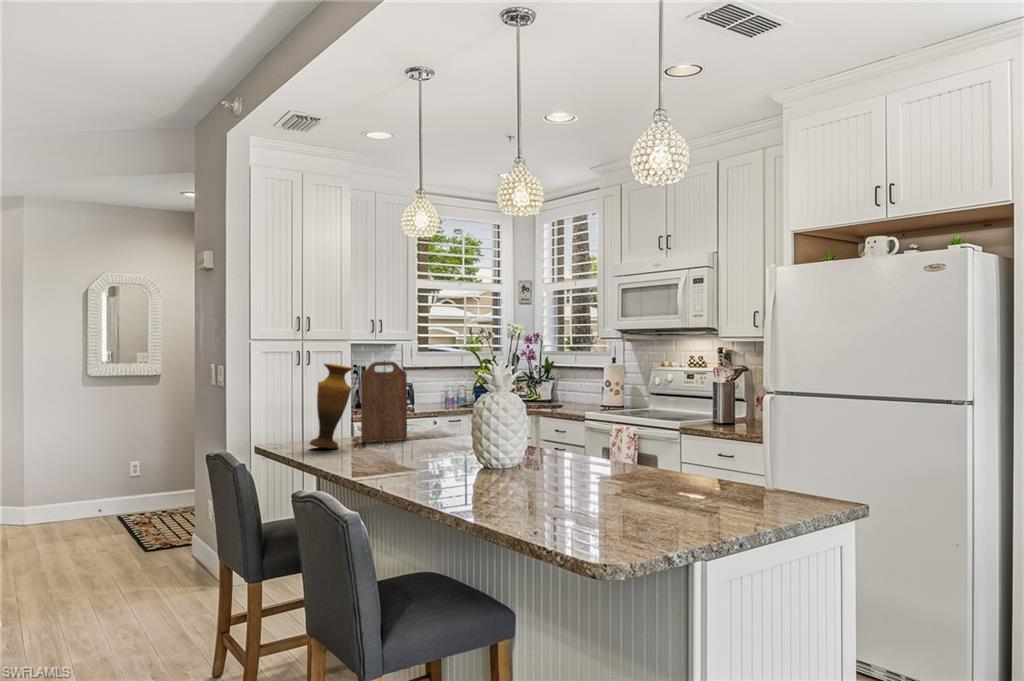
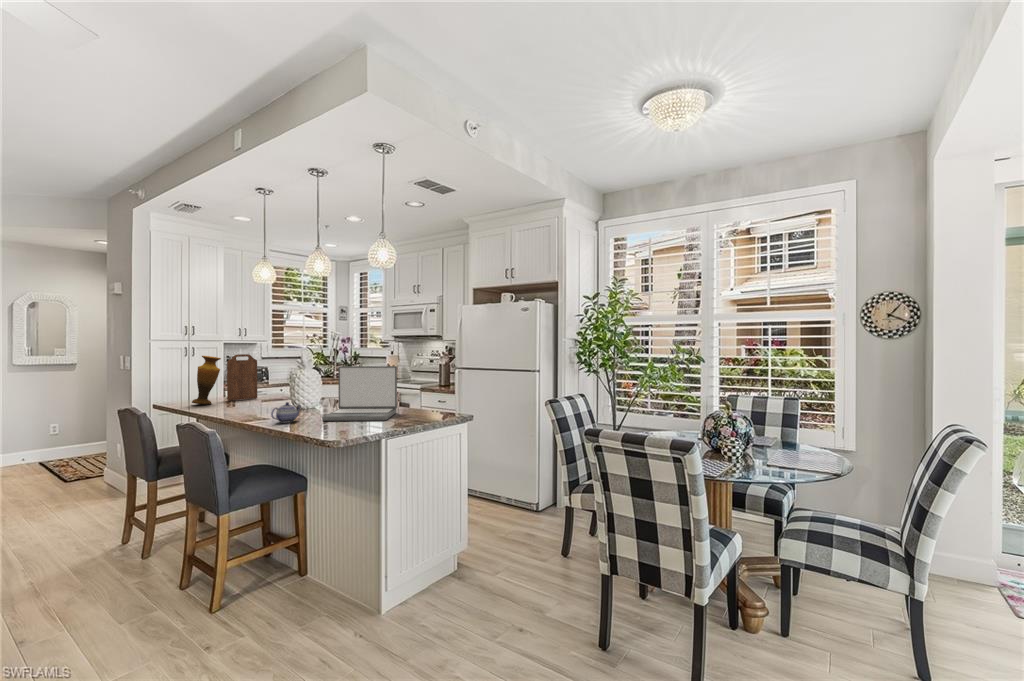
laptop: none [545,386,689,507] -> present [322,366,397,421]
teapot: none [451,457,504,499] -> present [271,402,301,423]

